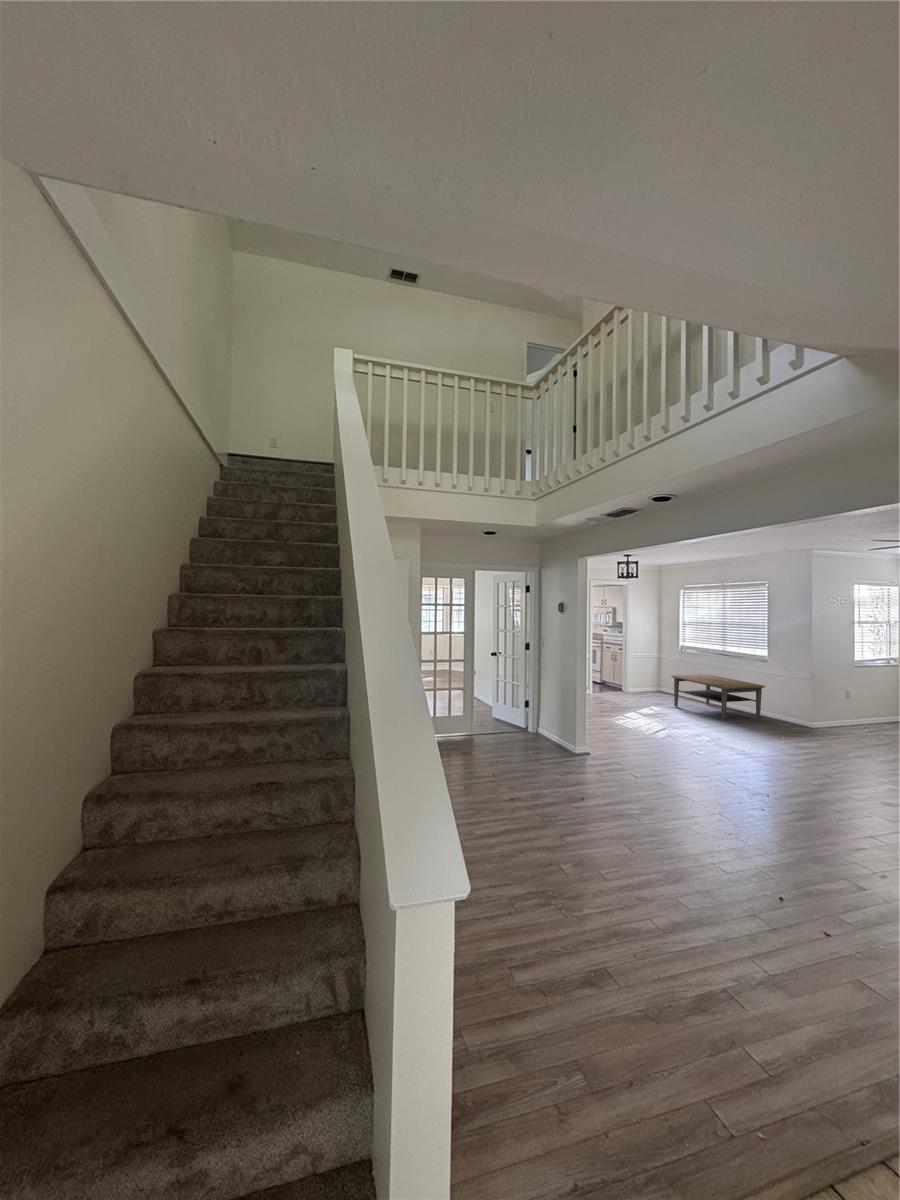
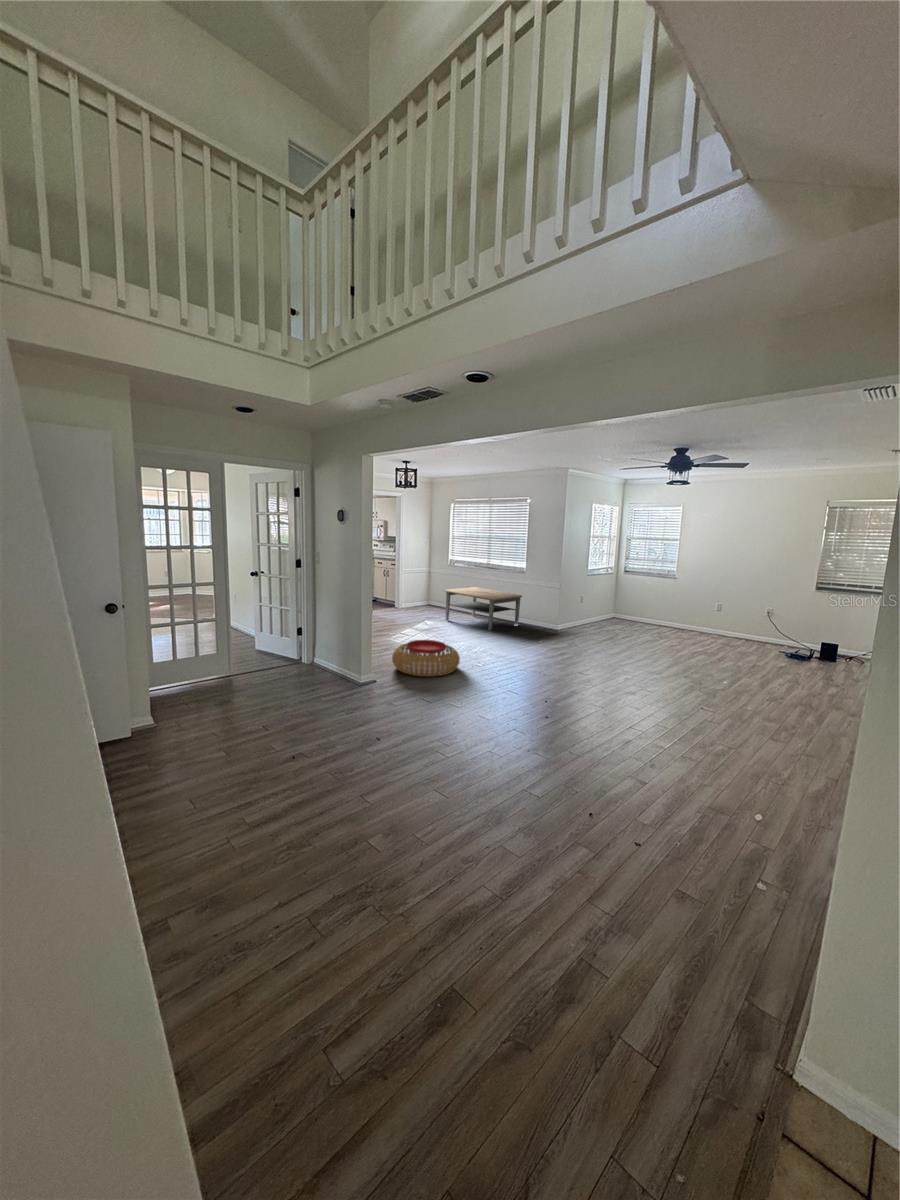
pouf: none [608,721,677,758] -> present [392,640,460,677]

